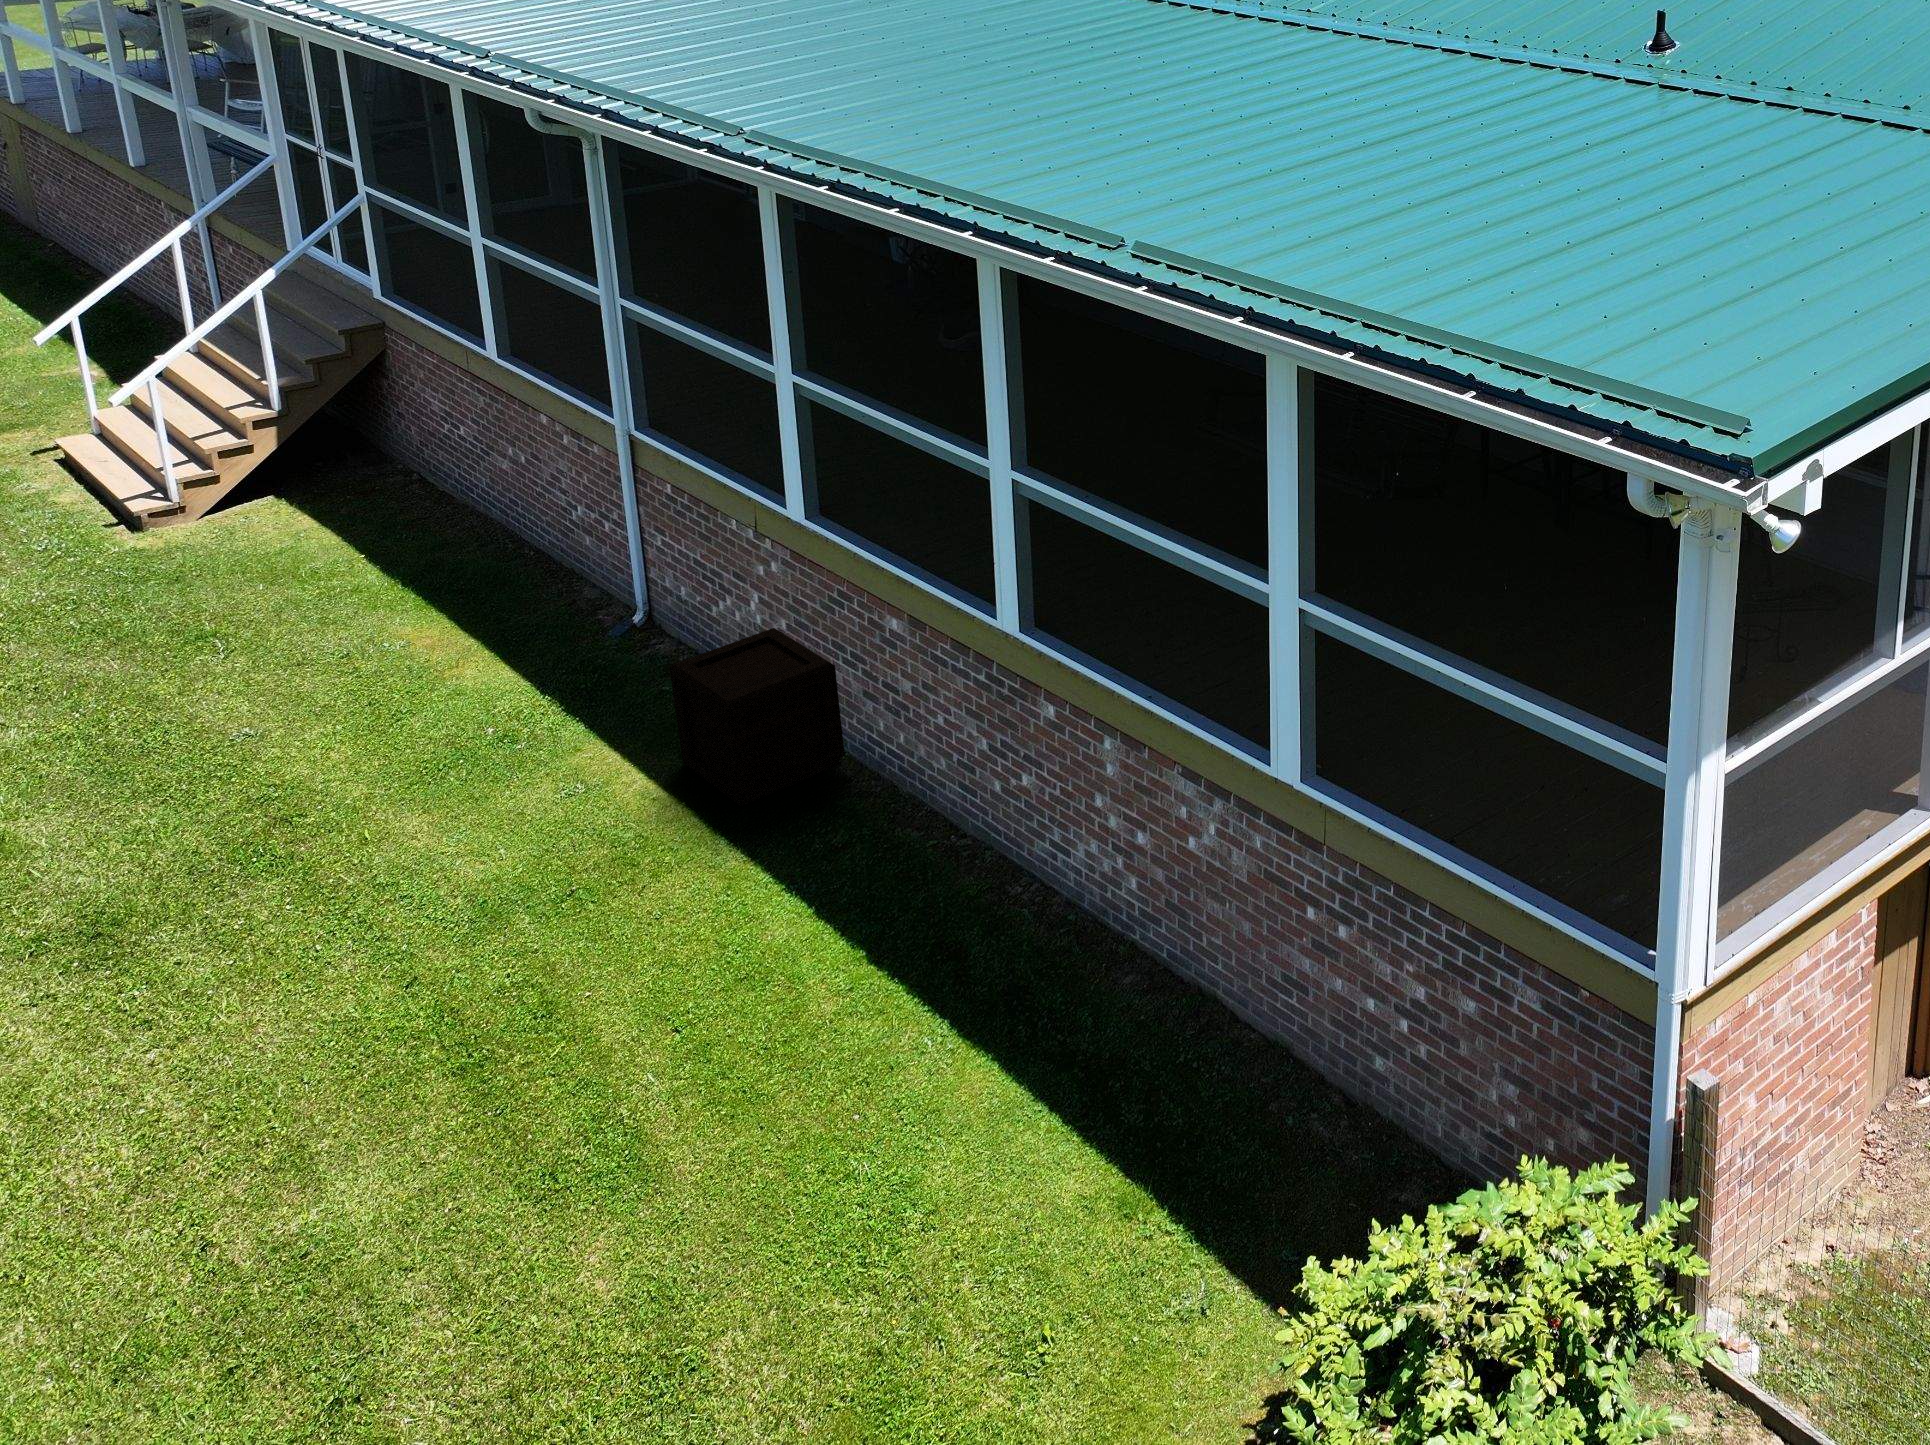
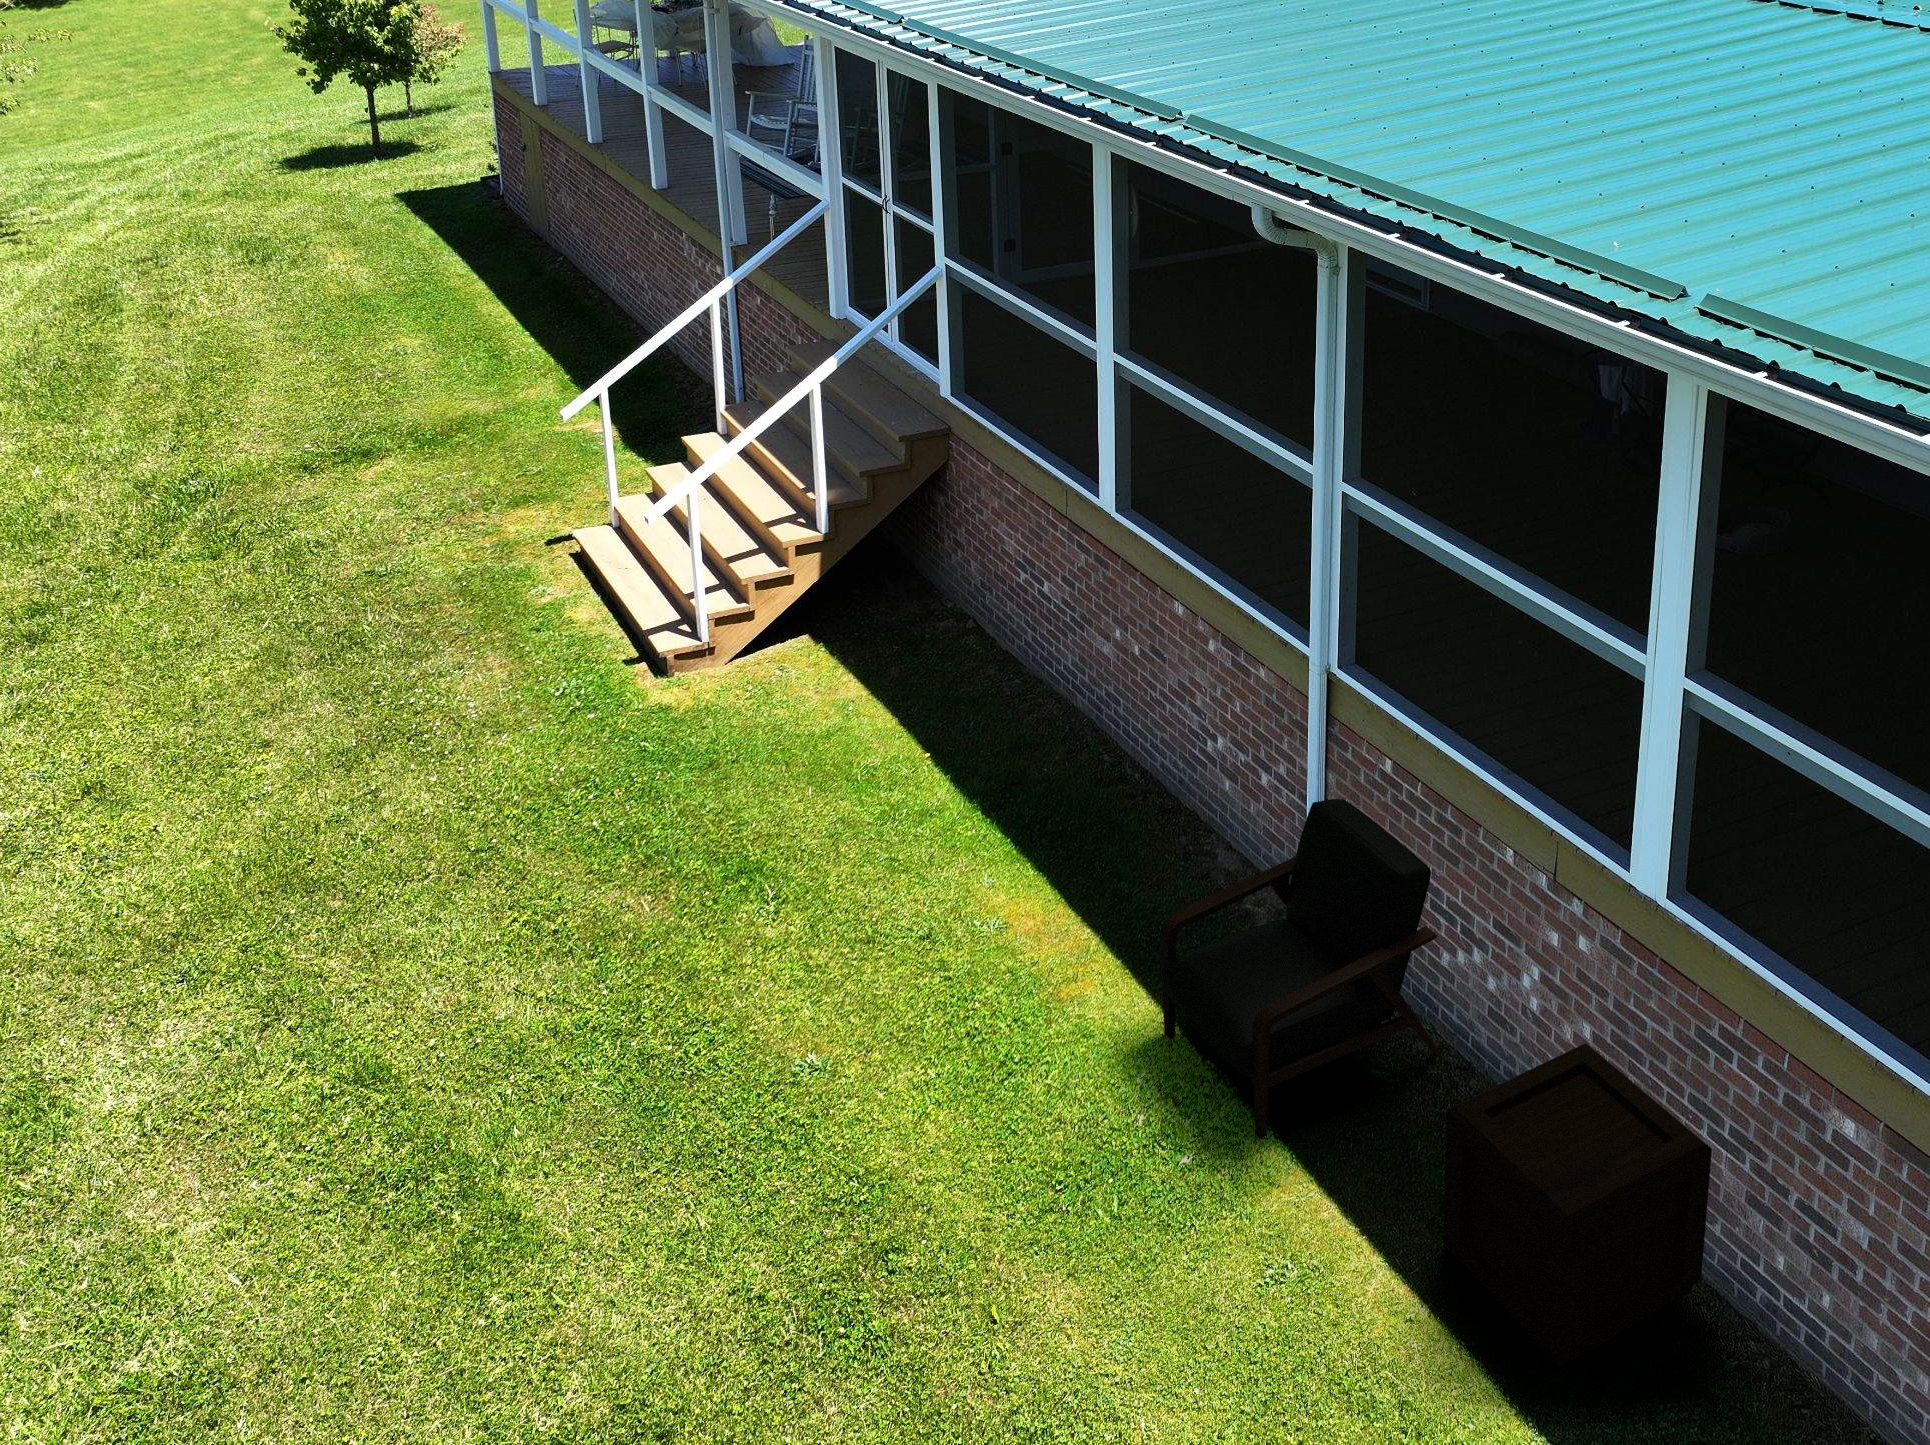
chair: none [503,516,714,730] -> present [1160,799,1441,1139]

